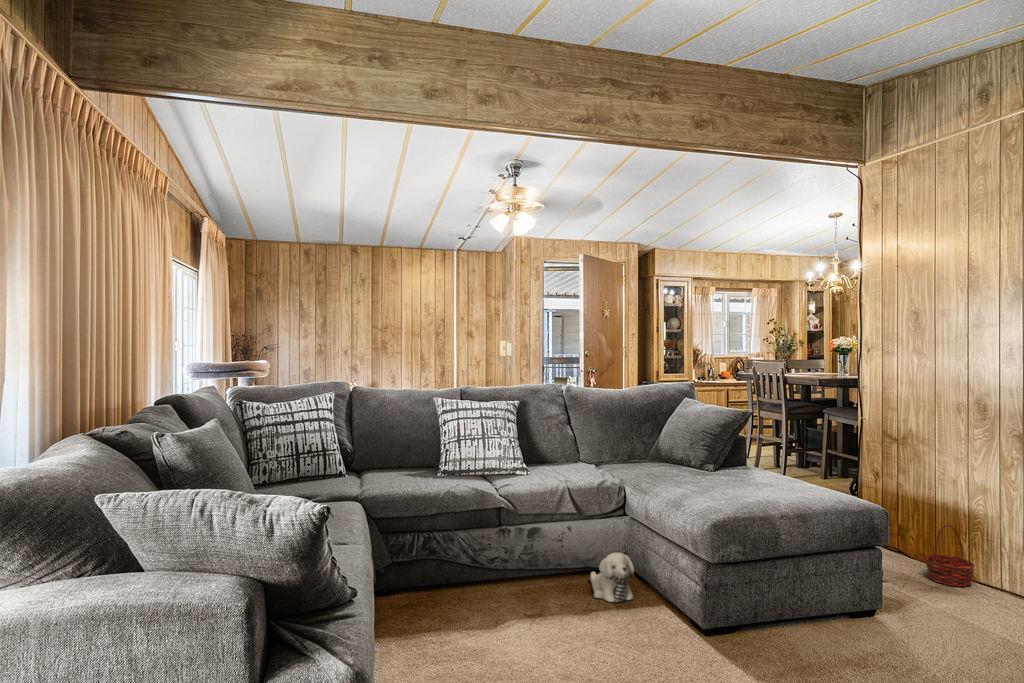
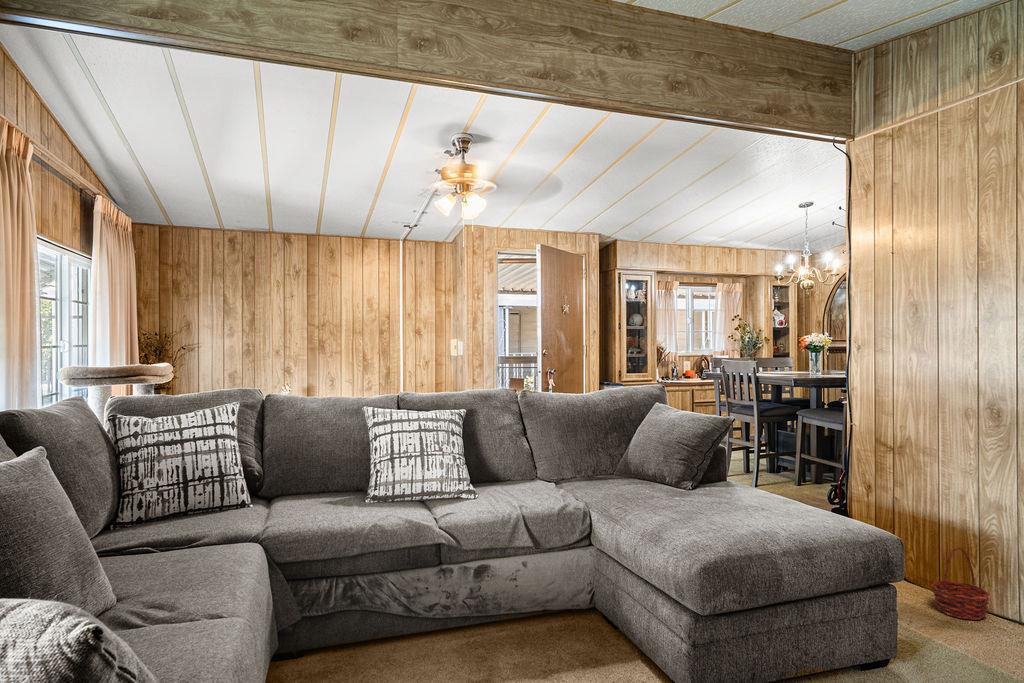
plush toy: present [590,553,634,602] -> none [550,596,604,659]

